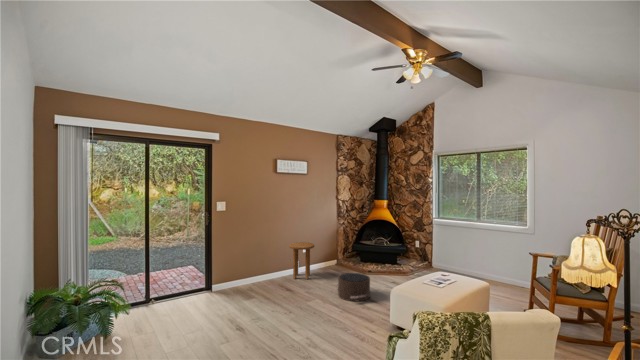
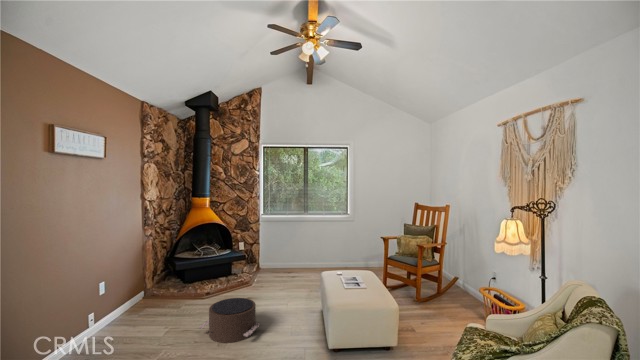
side table: present [289,242,314,279] -> none [84,274,137,346]

